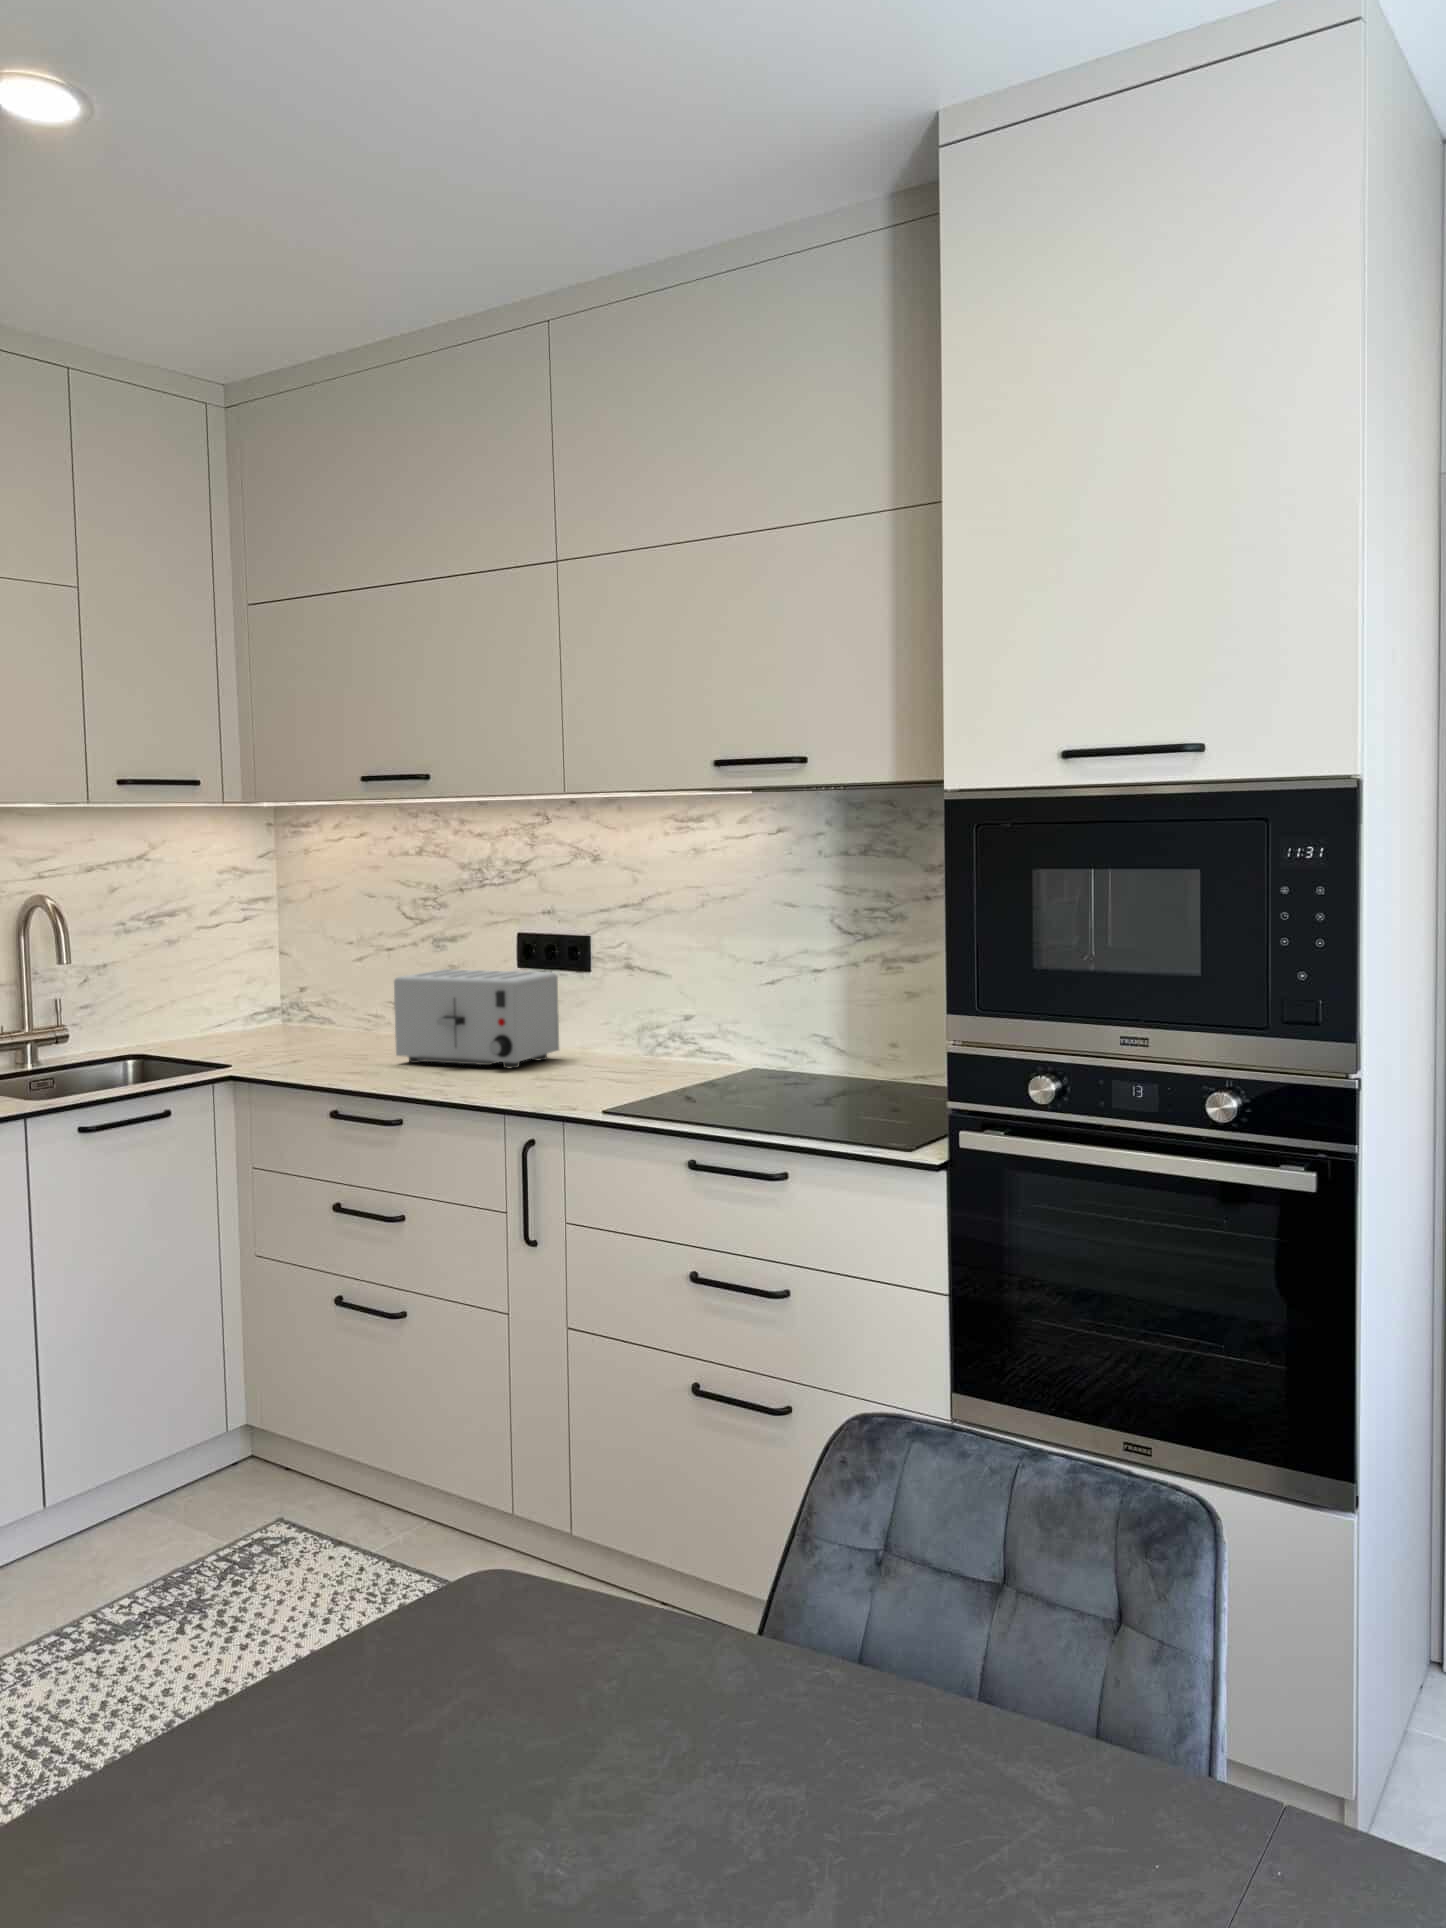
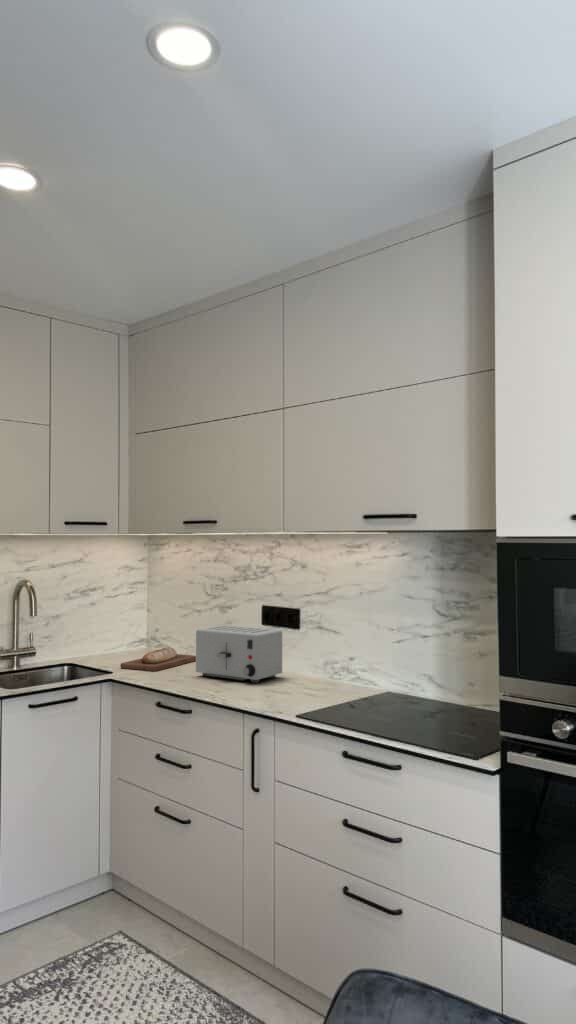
bread loaf: none [243,1018,390,1060] -> present [120,648,196,671]

